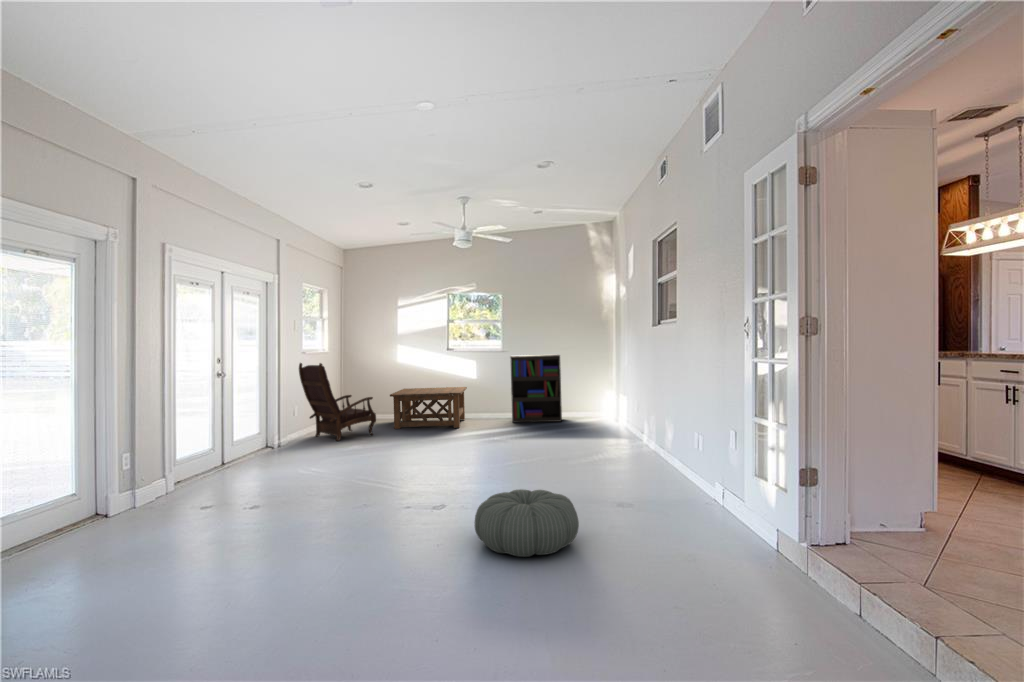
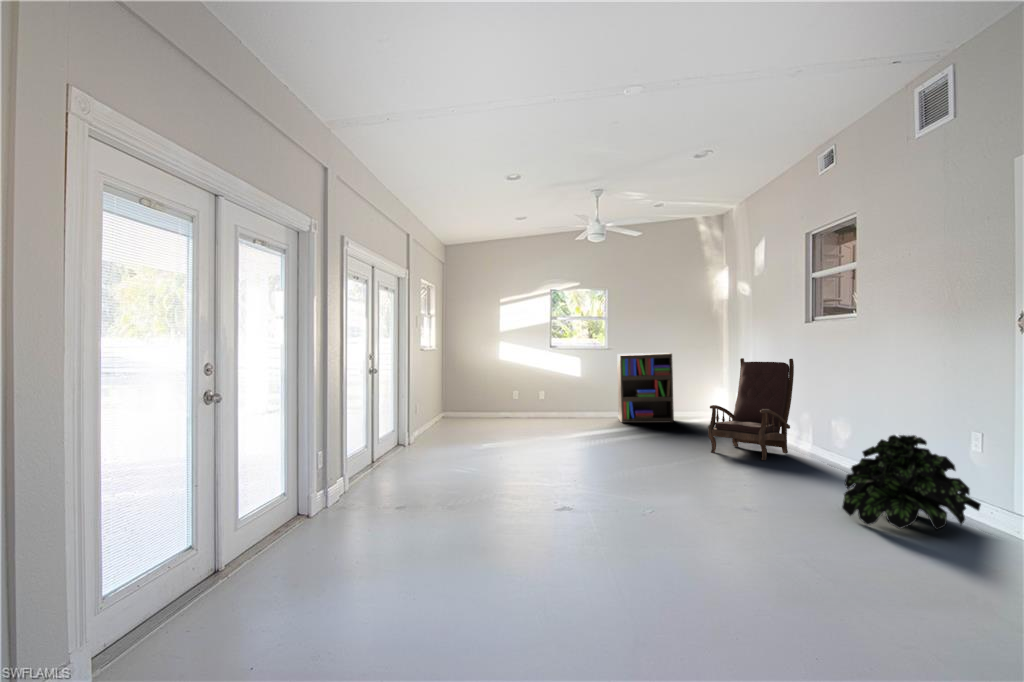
armchair: present [299,363,376,441] -> present [708,358,794,460]
coffee table: present [390,387,467,429] -> none [502,386,575,429]
potted plant: none [620,433,729,523] -> present [842,435,981,530]
pouf: present [475,489,579,557] -> none [721,492,841,563]

